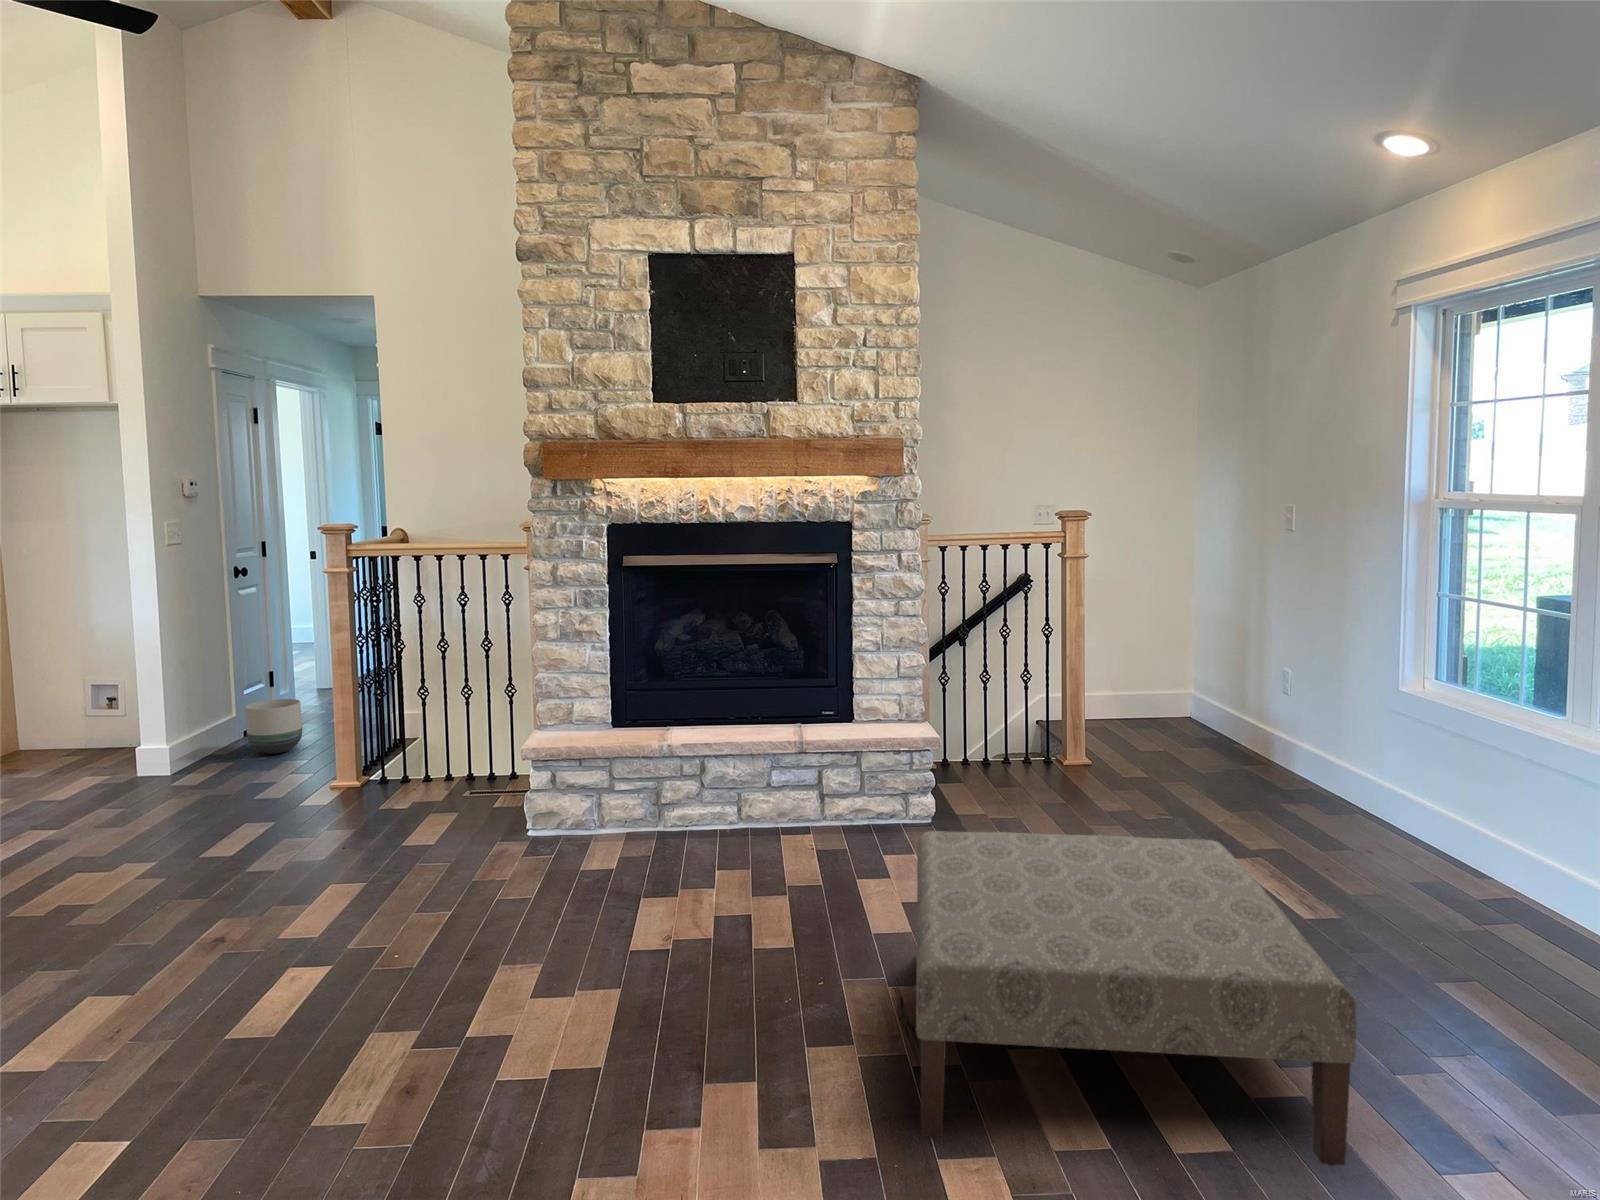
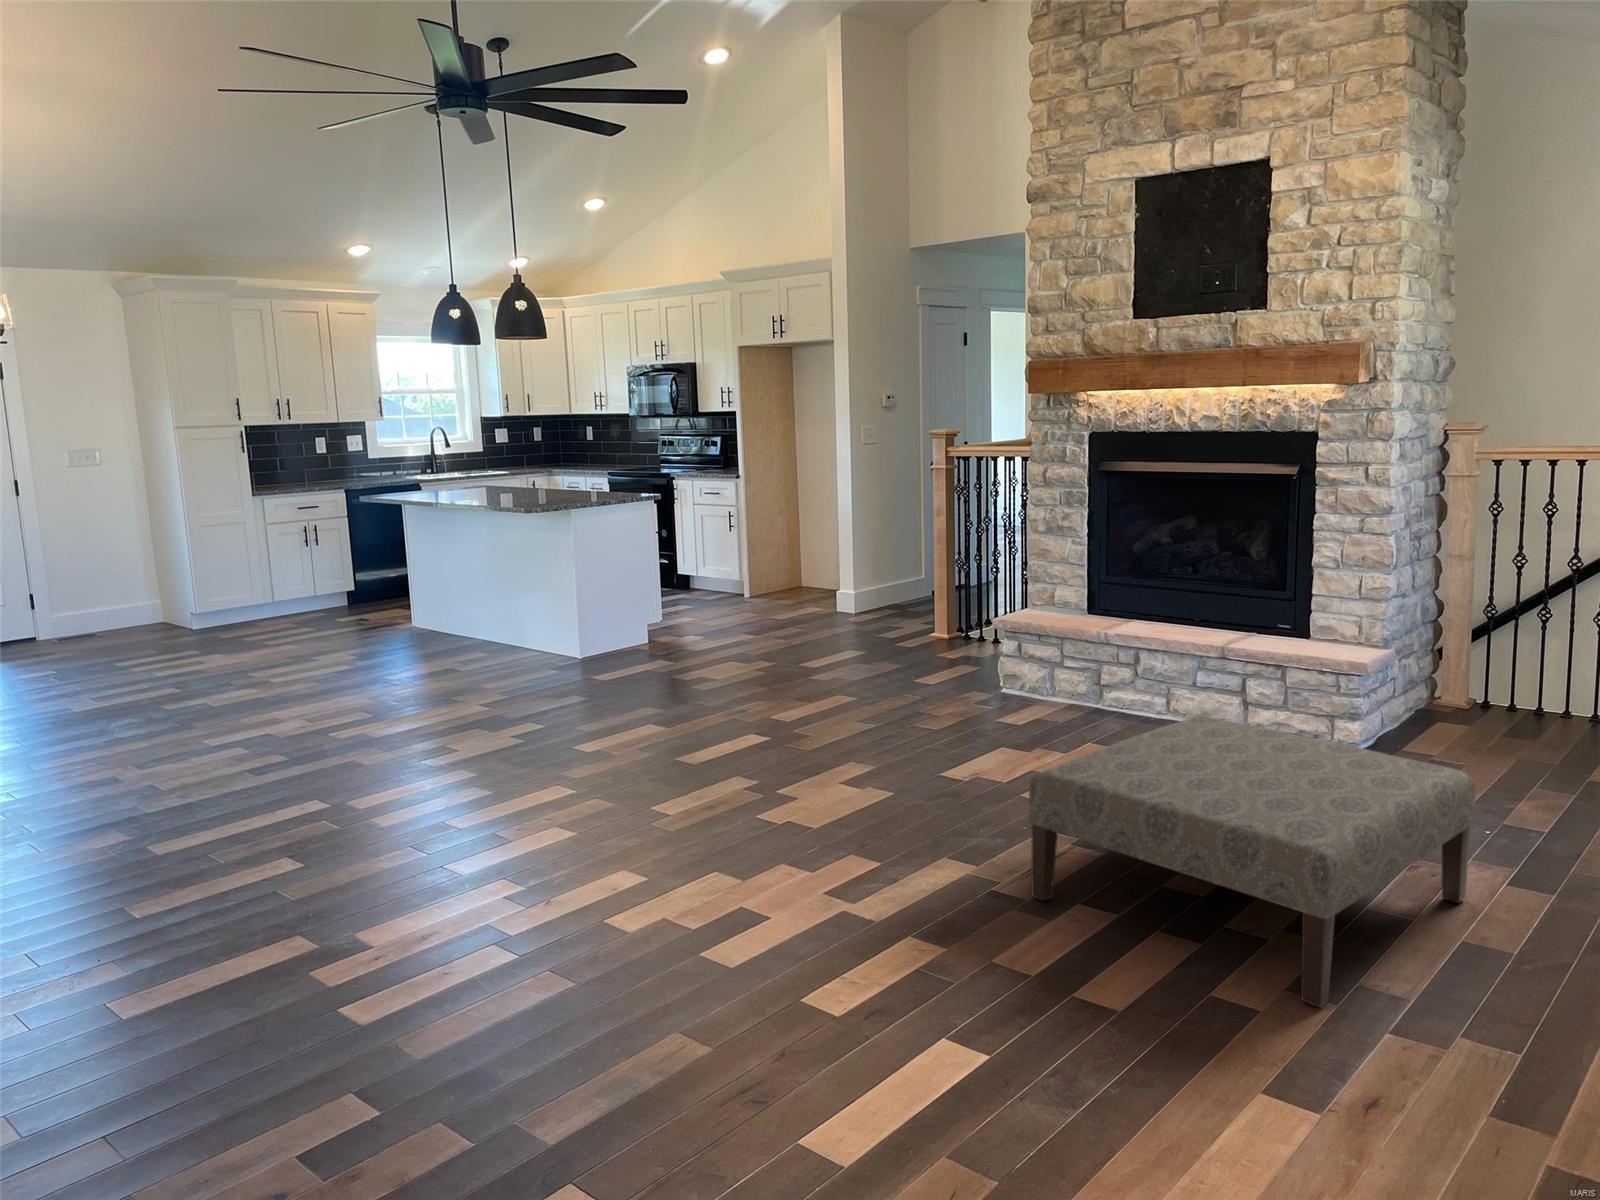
planter: present [245,699,302,754] -> none [867,571,907,614]

